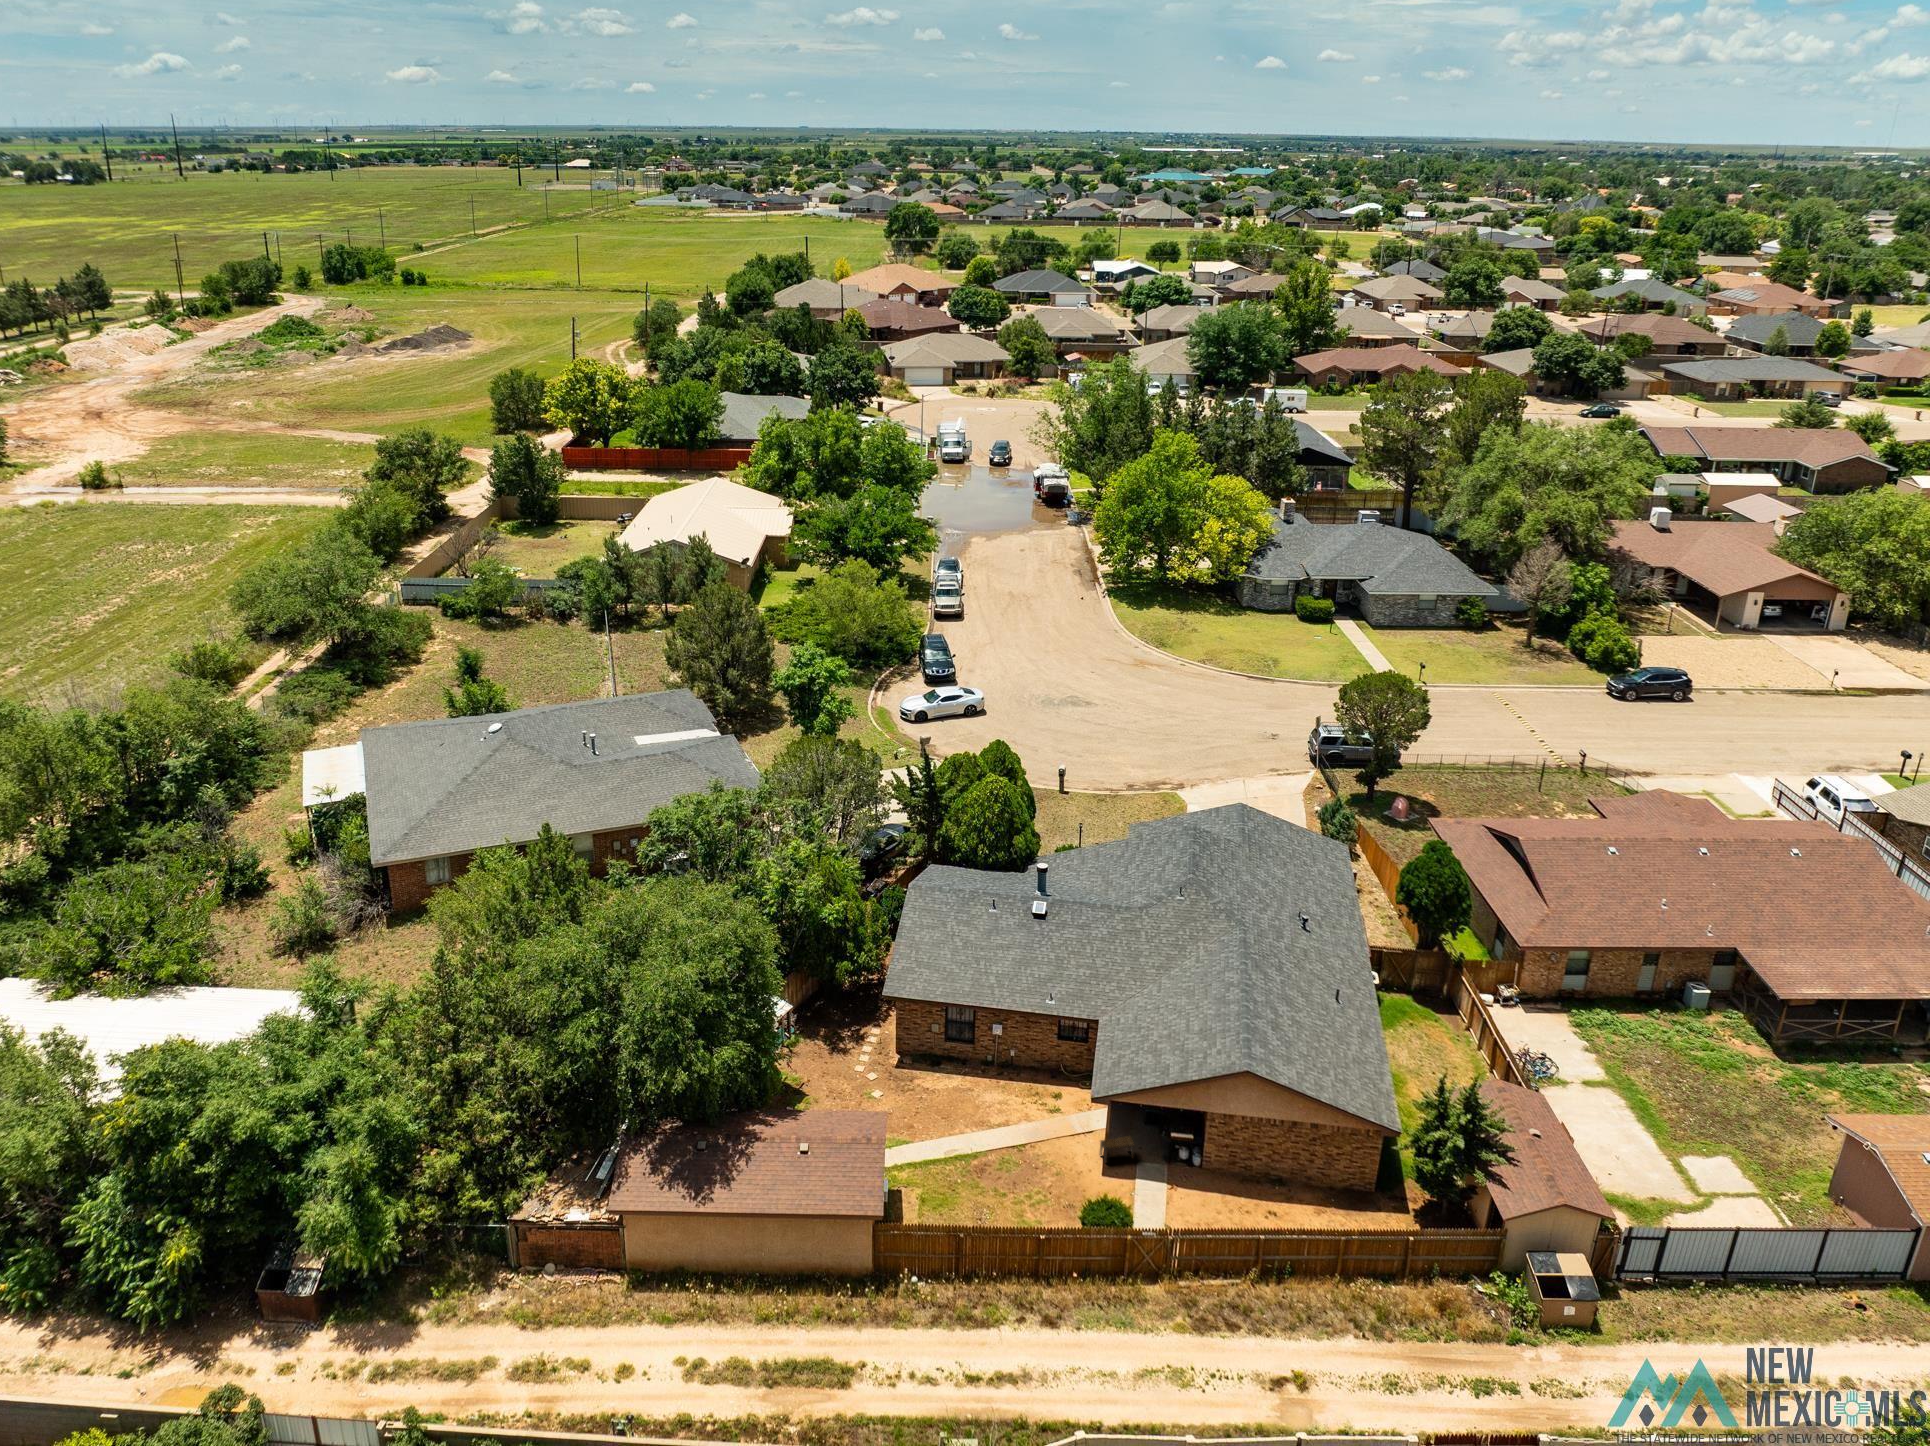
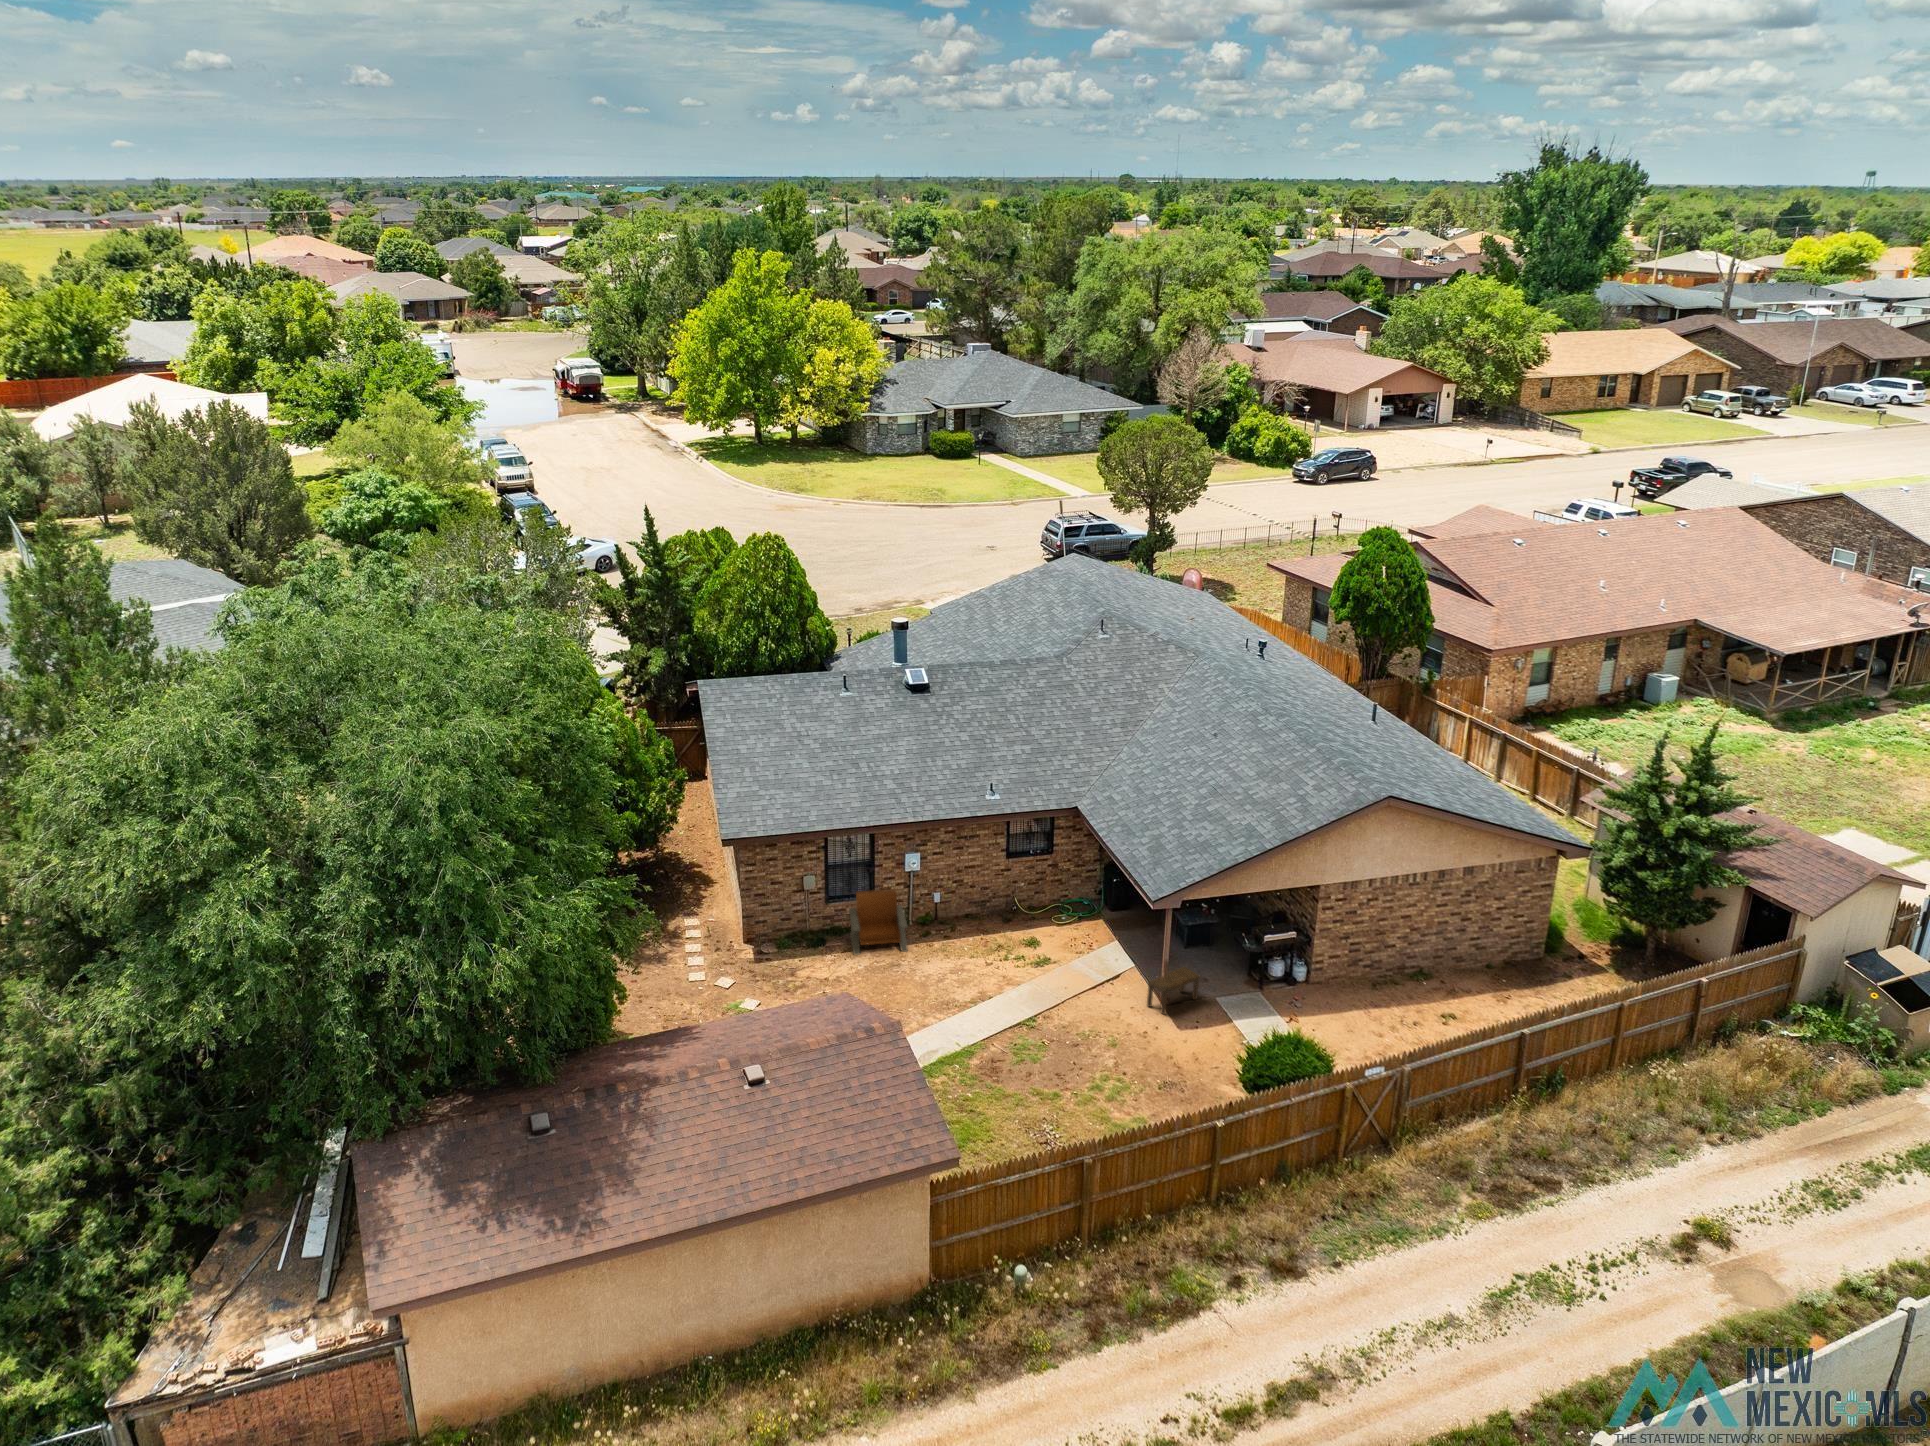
lounge chair: none [950,1039,989,1083] -> present [849,889,908,955]

